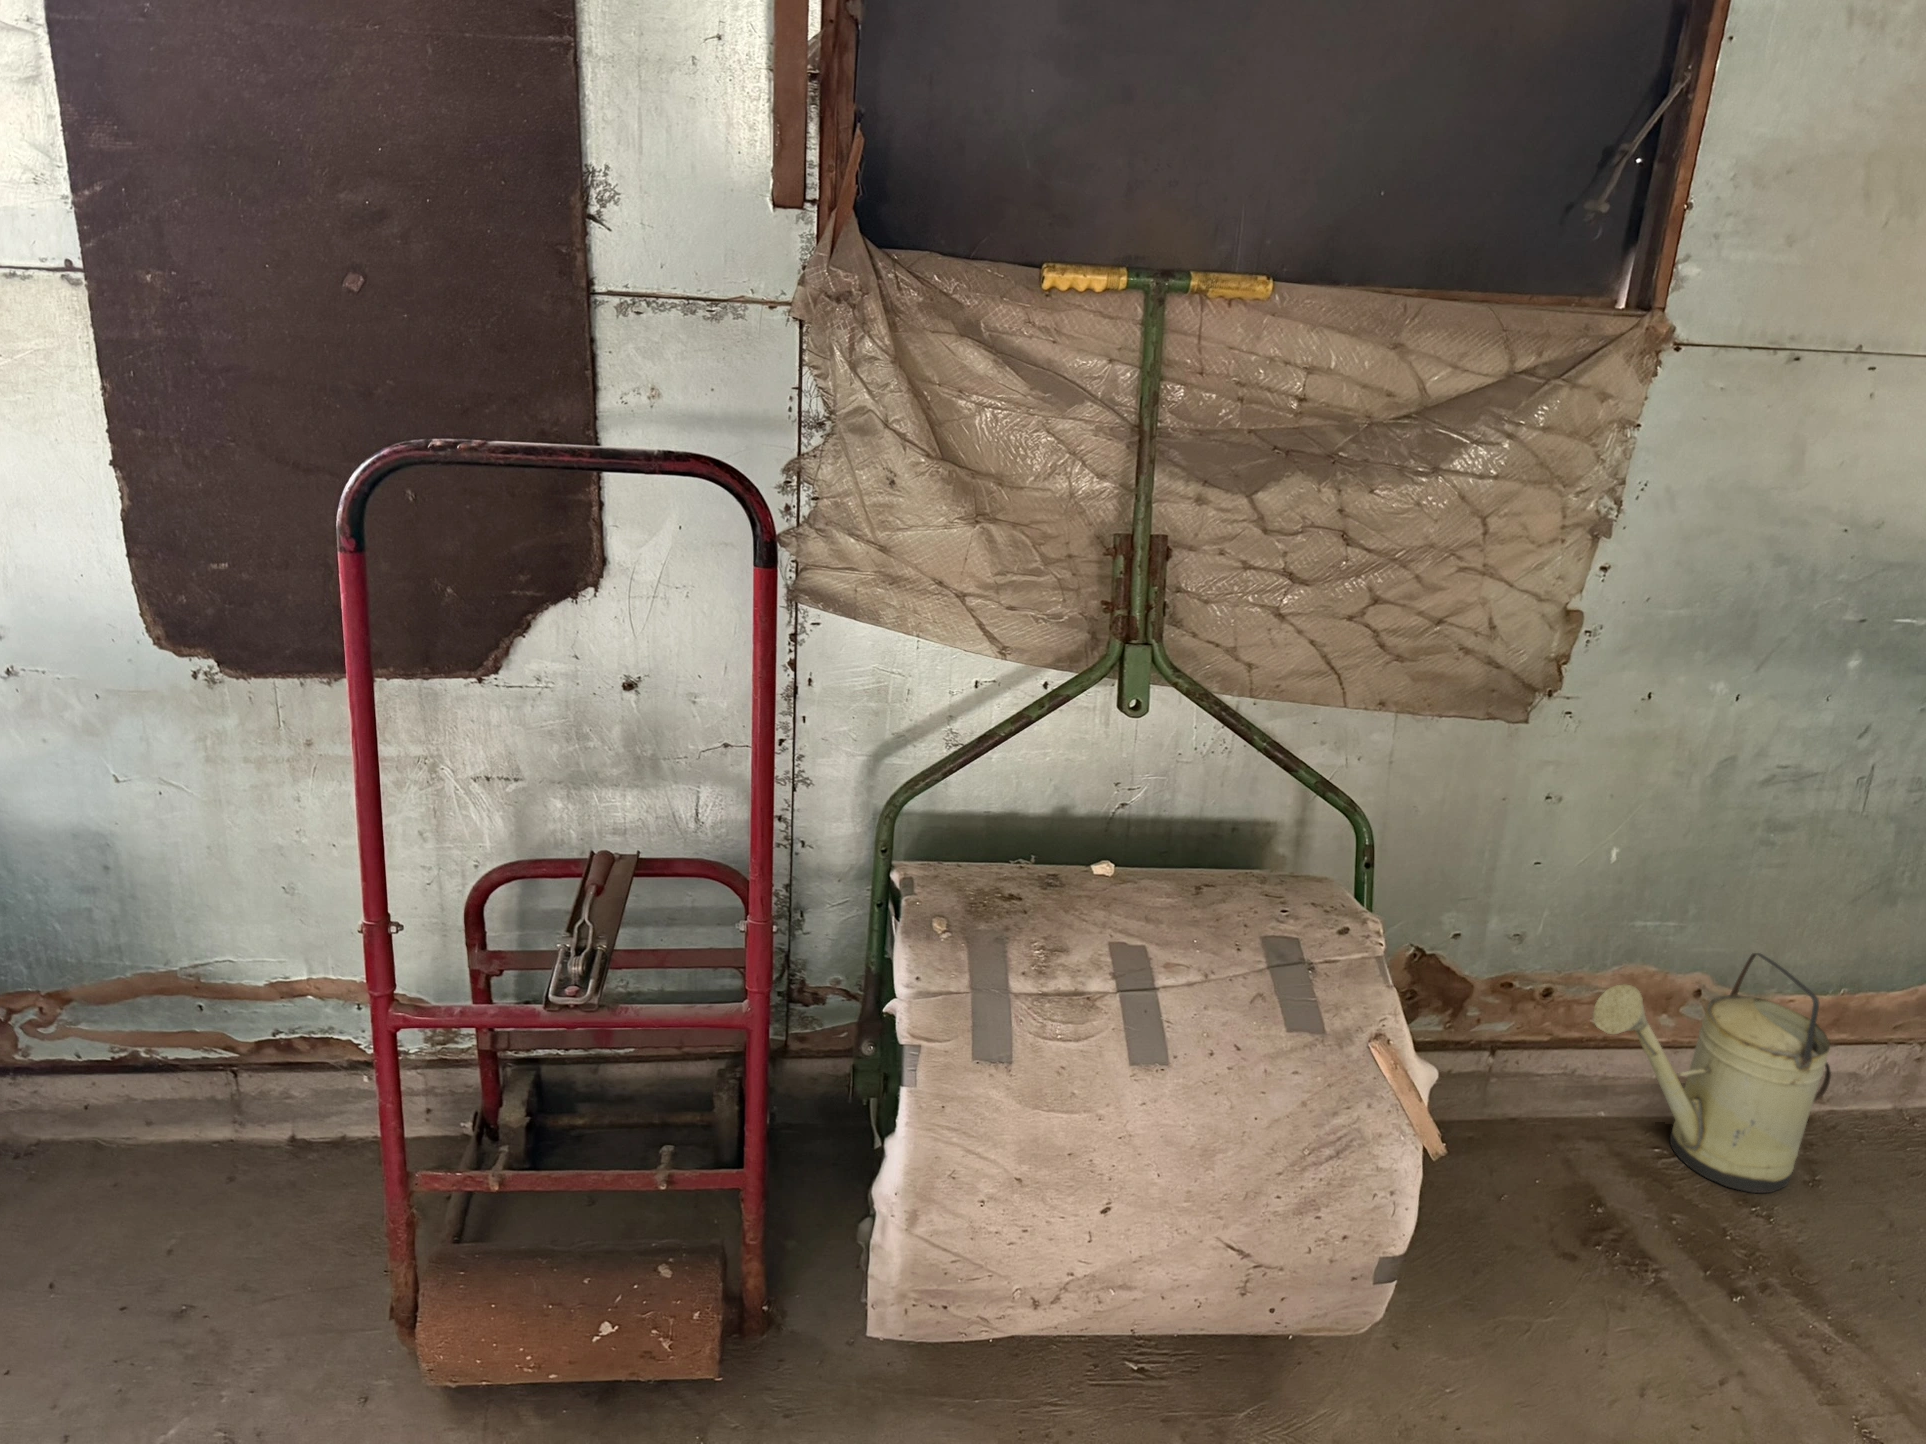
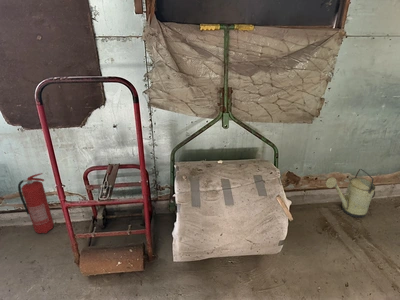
fire extinguisher: none [155,880,288,1179] -> present [18,173,54,234]

